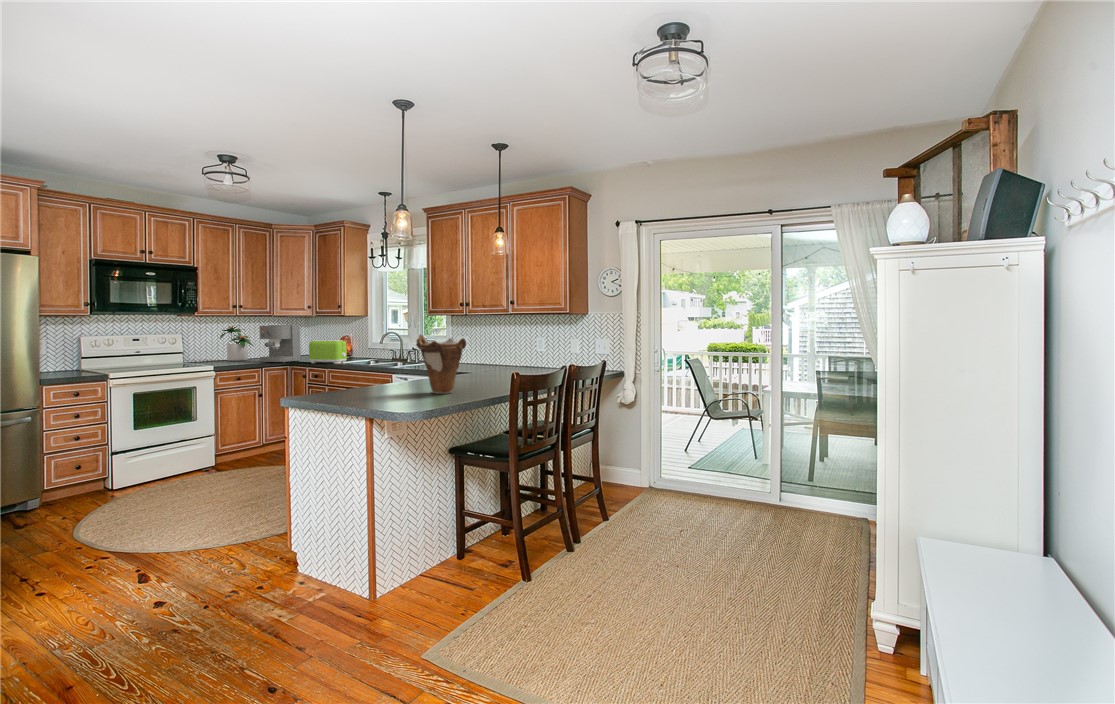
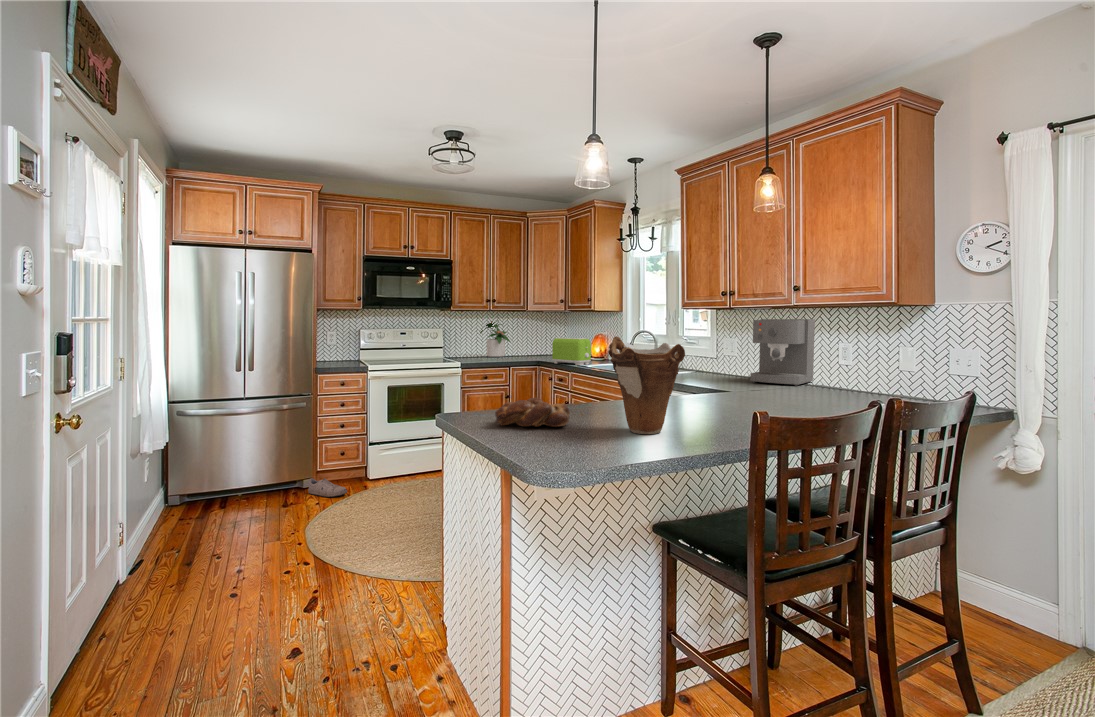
coffee maker: present [260,325,301,363] -> present [750,319,815,386]
bread loaf: none [337,377,391,397] -> present [495,398,570,427]
shoe: none [43,491,98,511] -> present [308,478,347,497]

